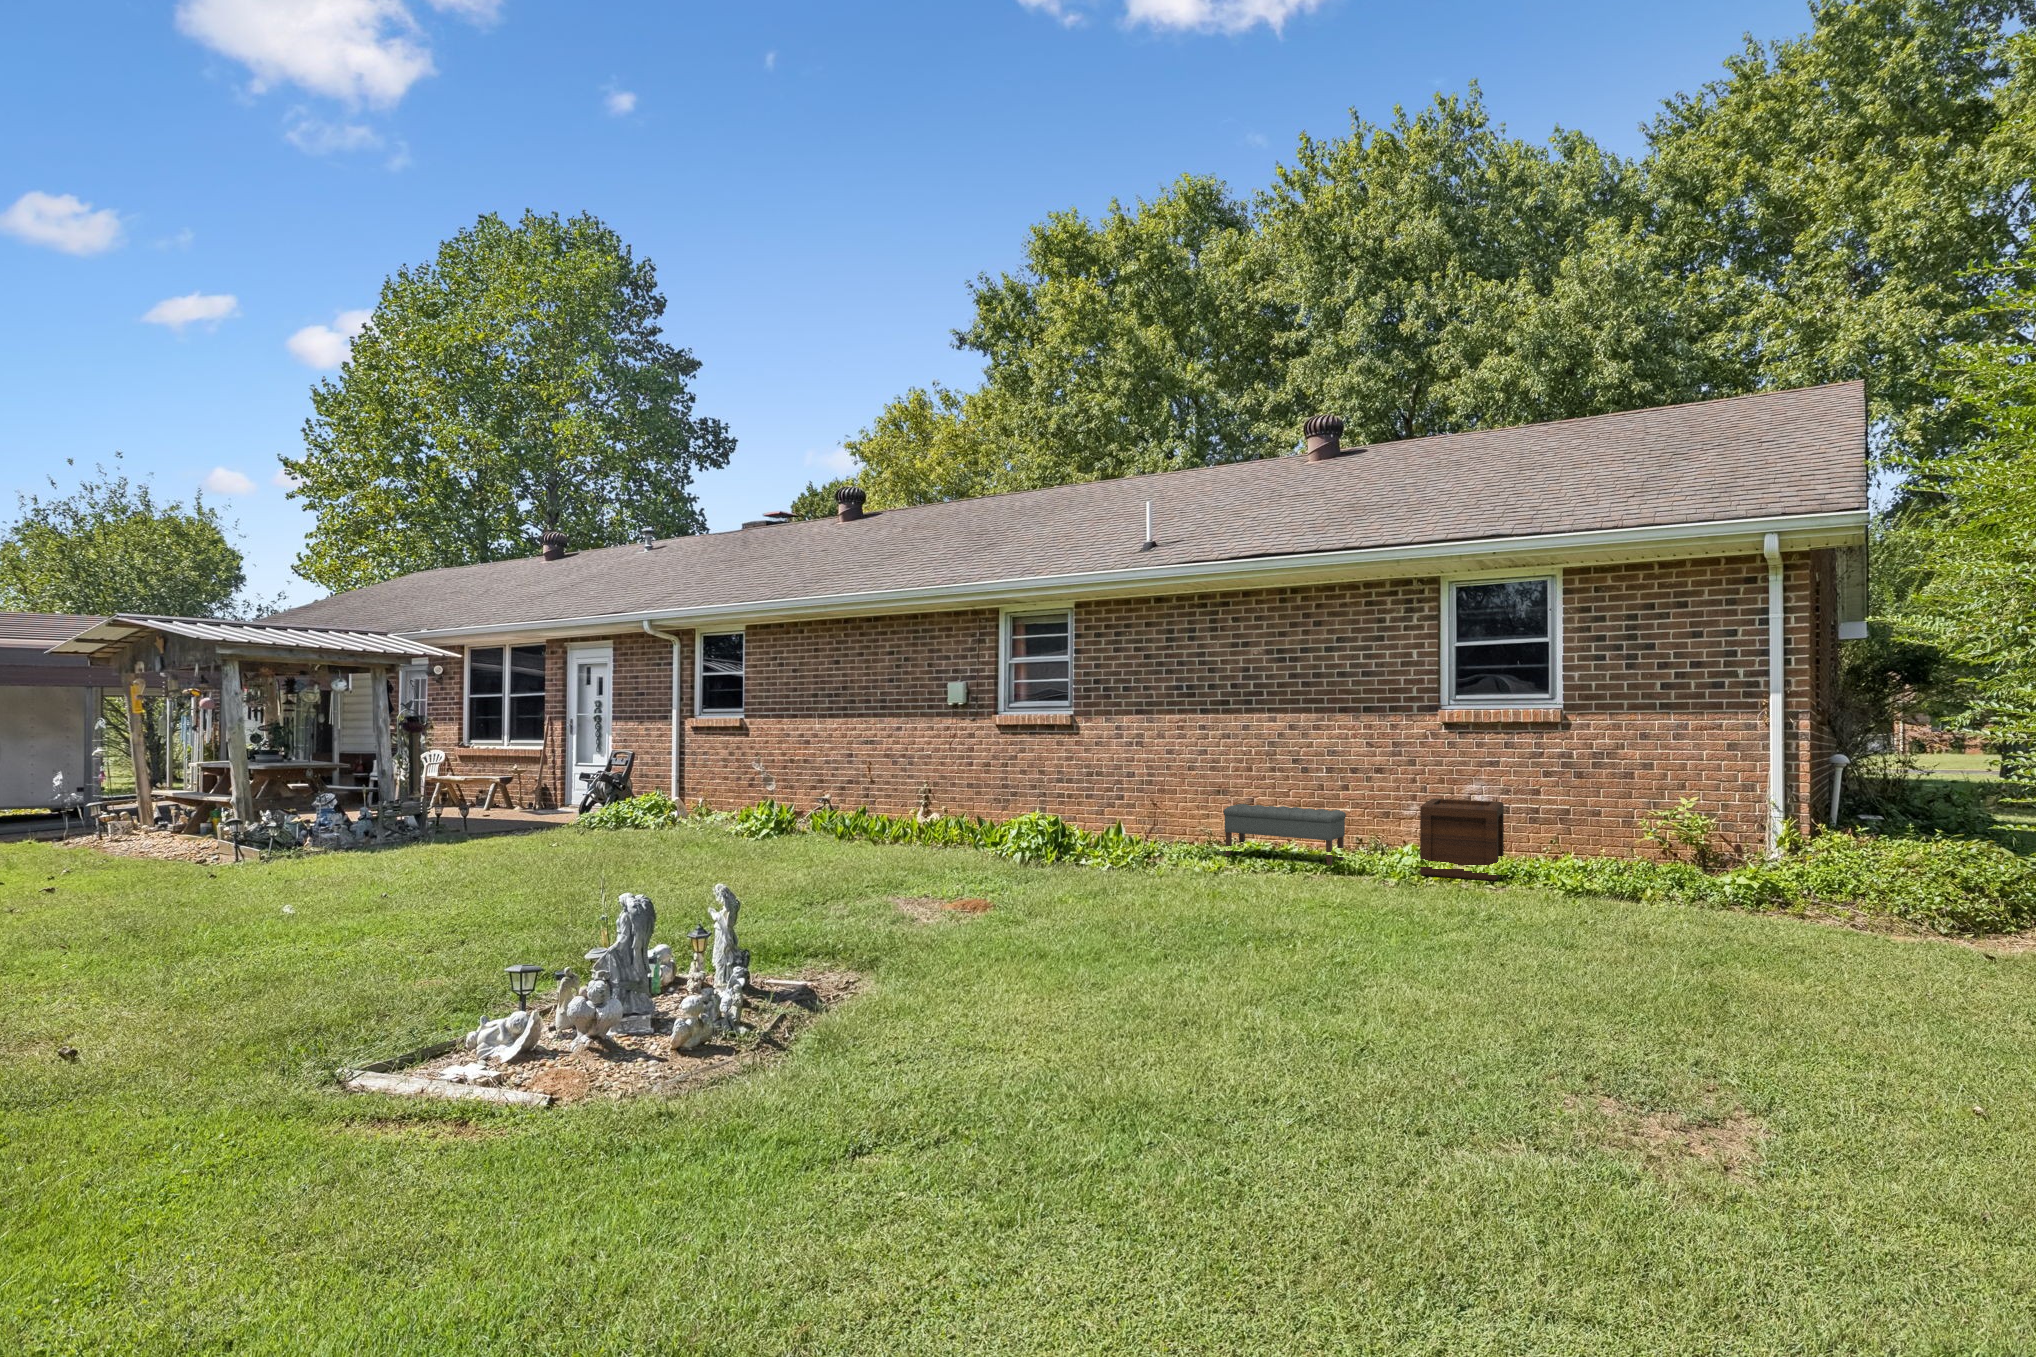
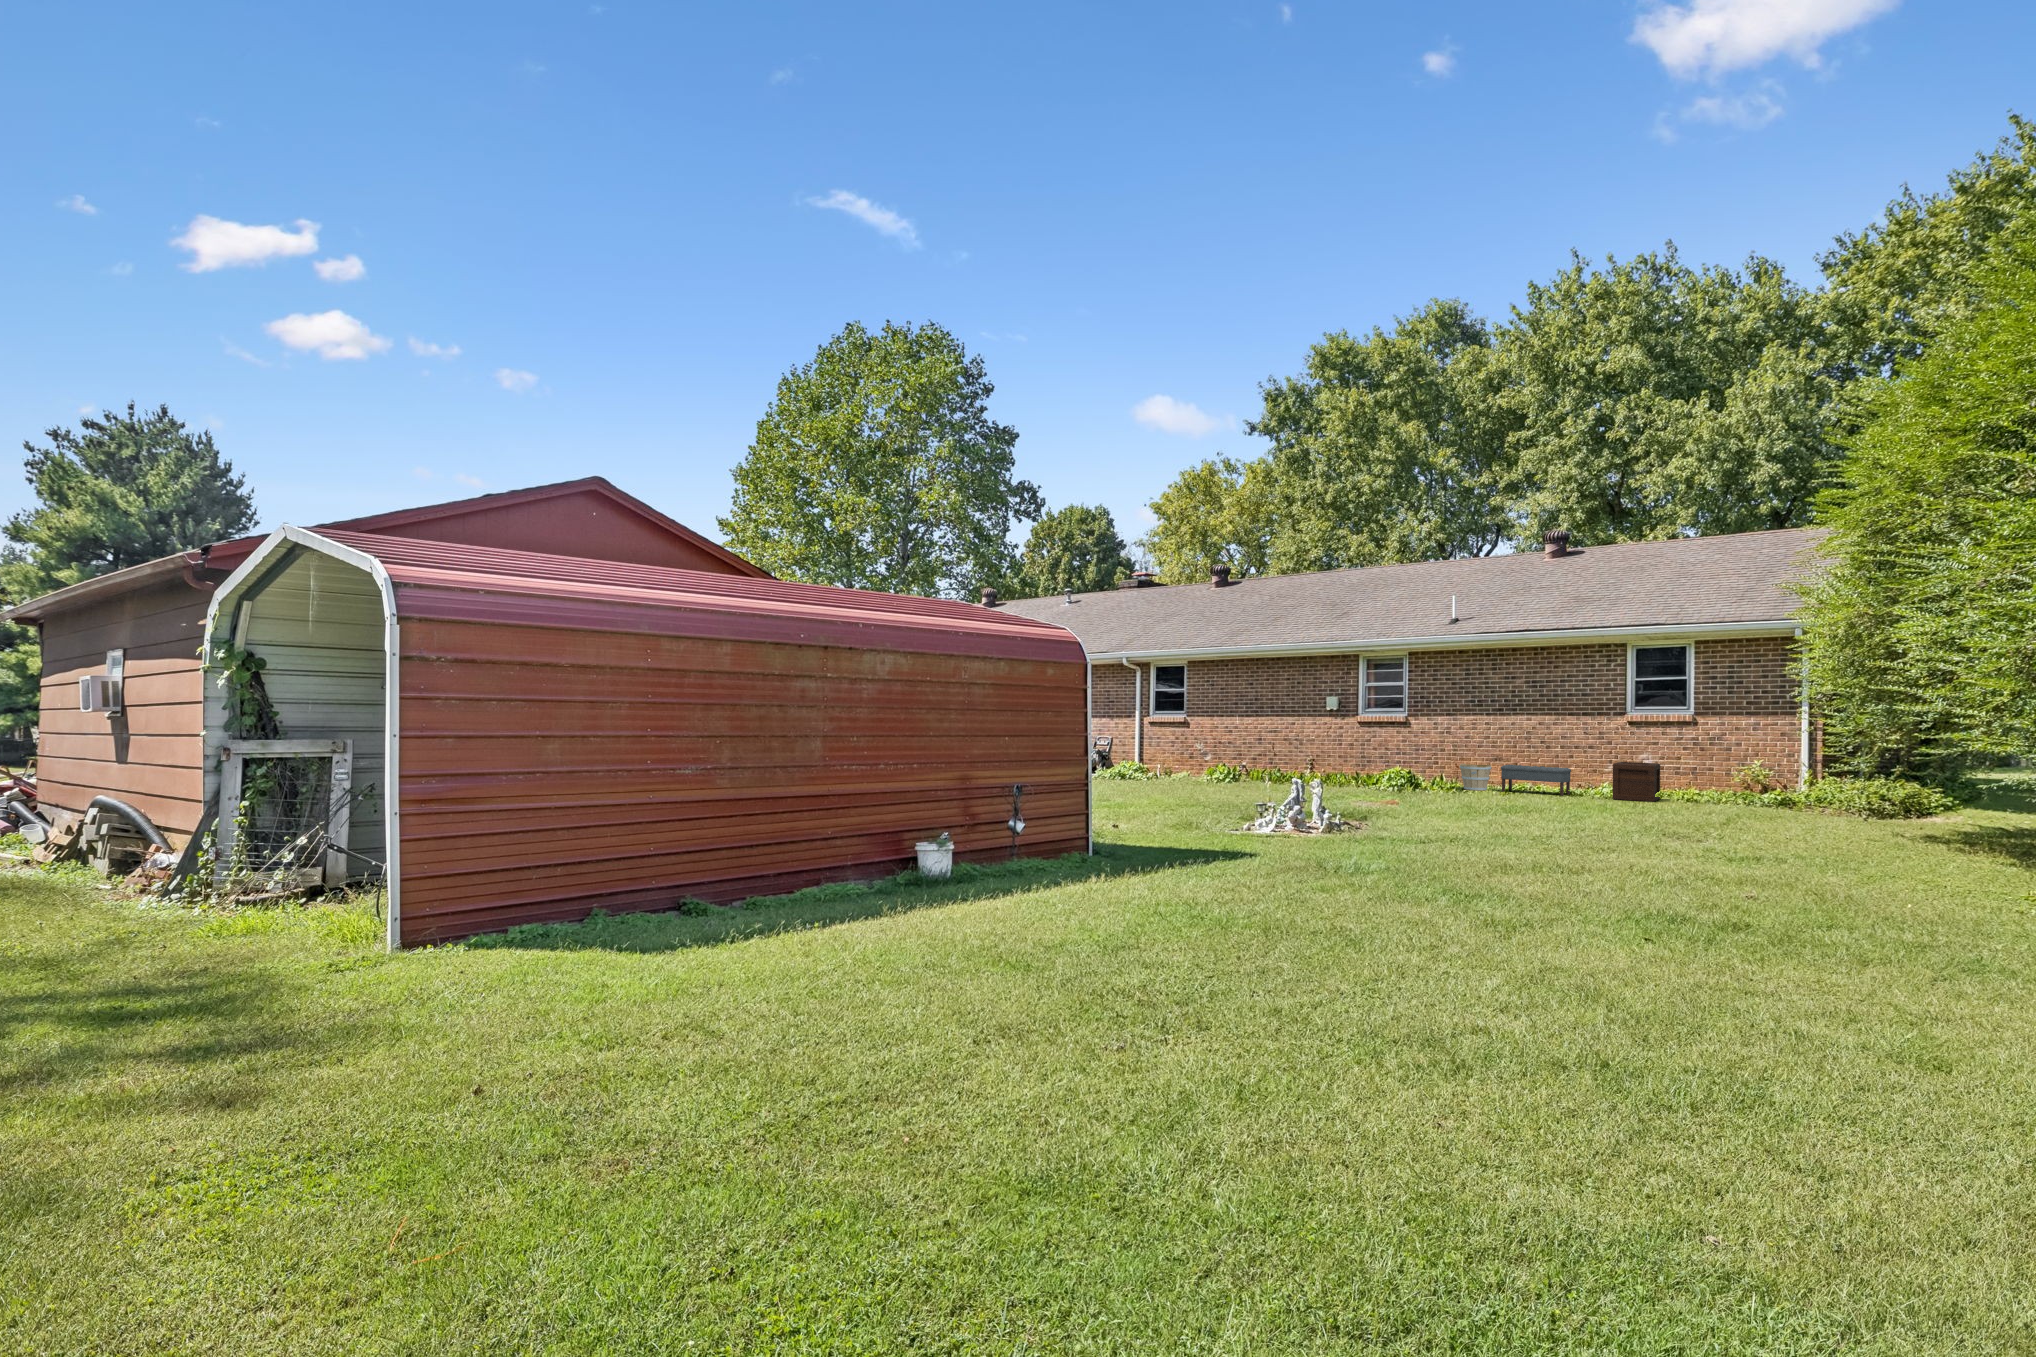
wooden bucket: none [1154,802,1210,854] -> present [1460,764,1491,791]

